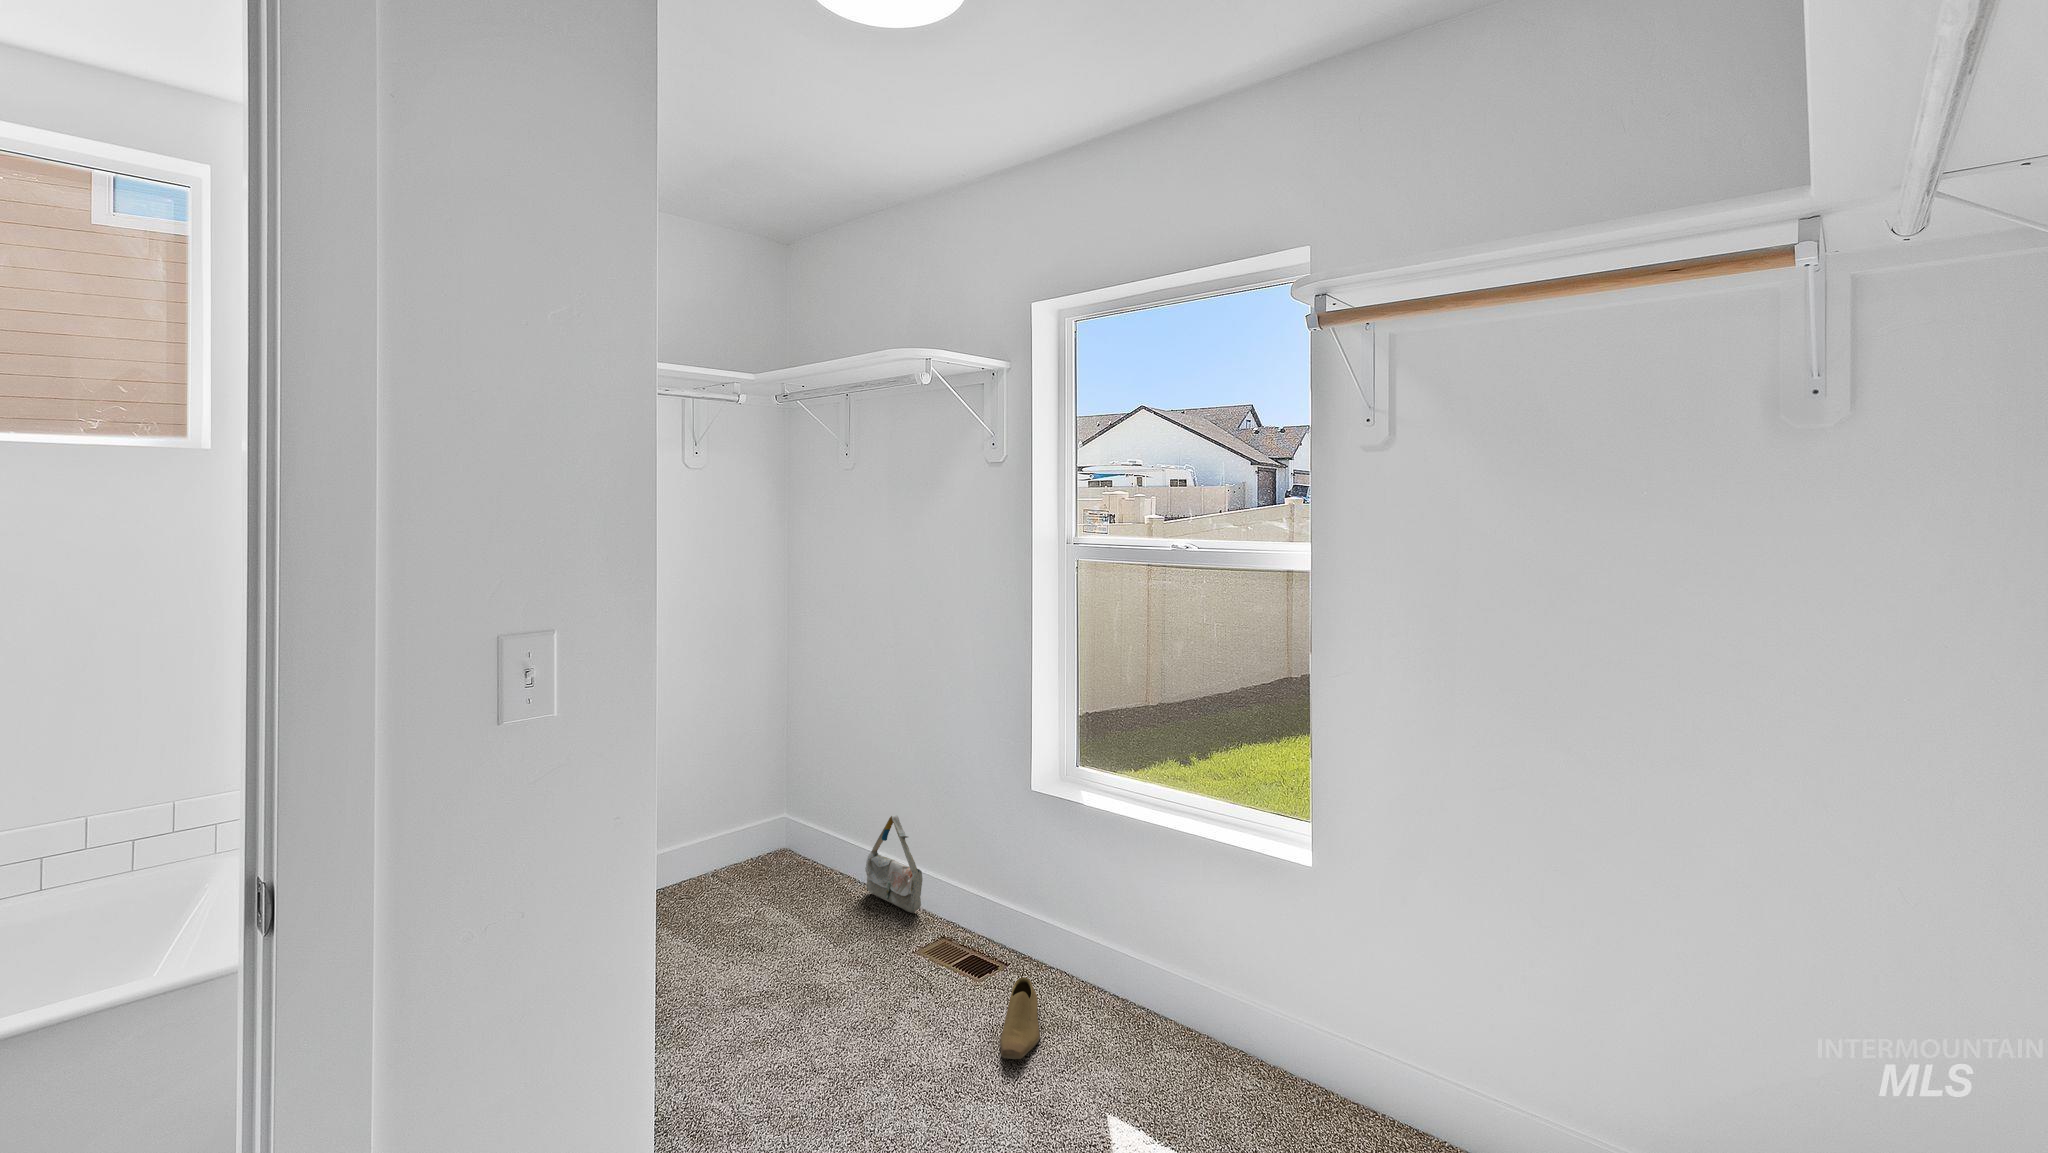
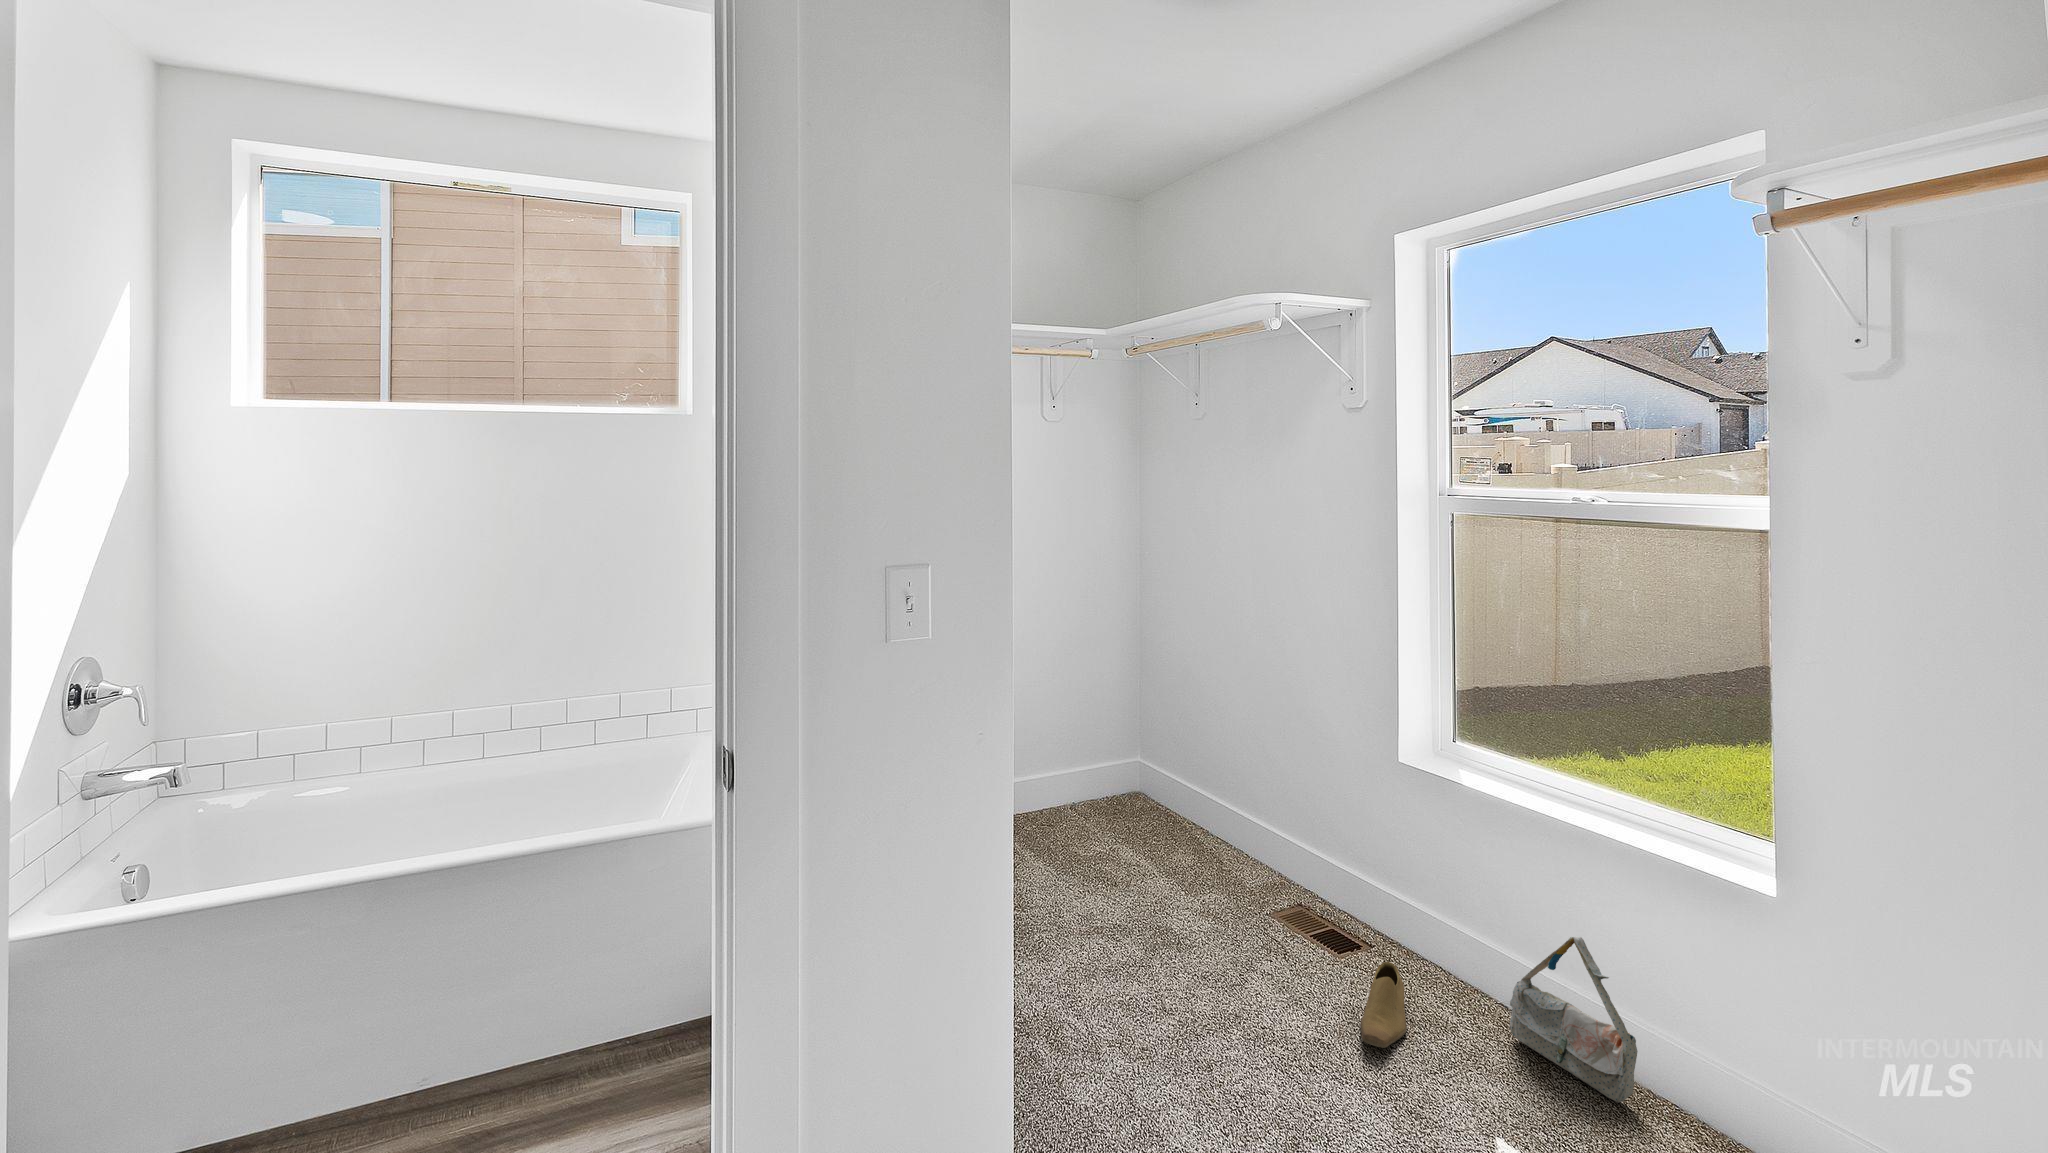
bag: present [865,815,923,913] -> present [1510,937,1638,1103]

